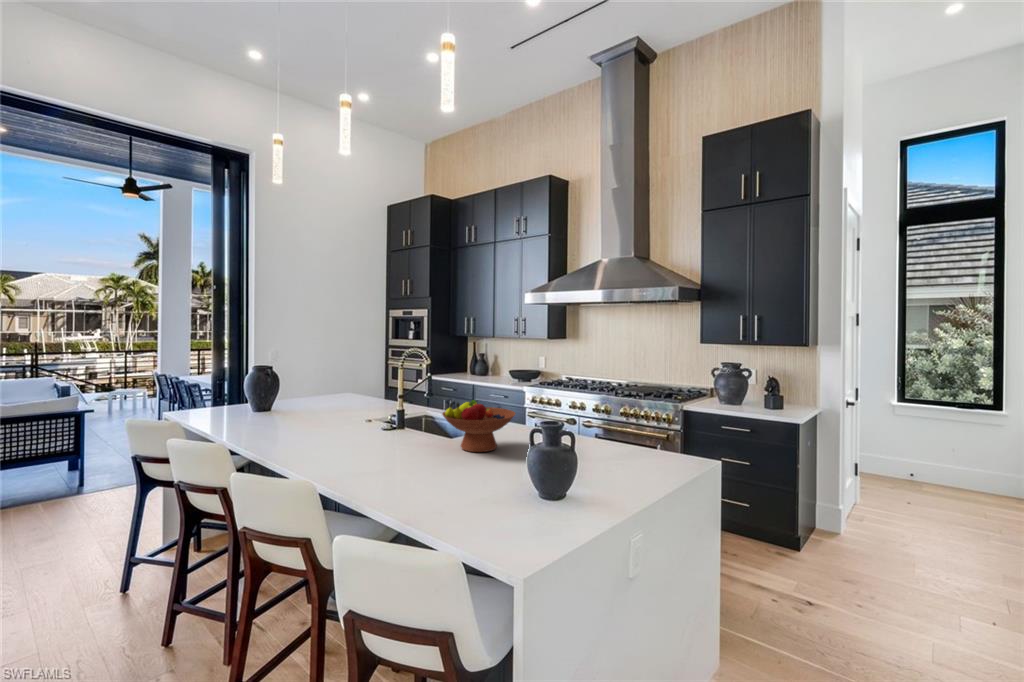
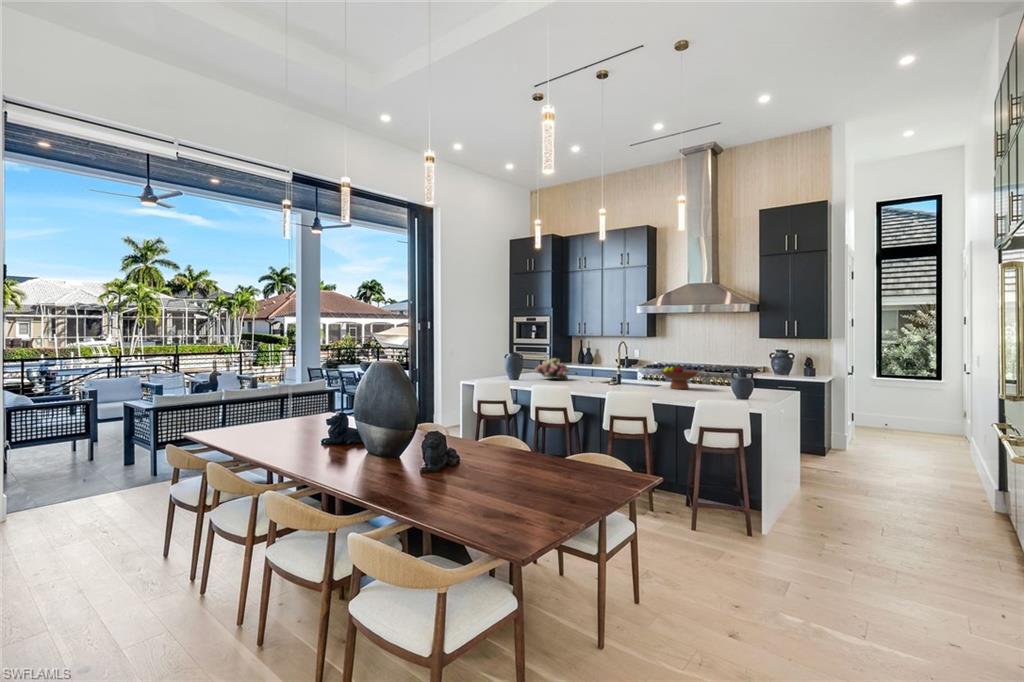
flower arrangement: none [275,376,341,415] -> present [535,358,569,379]

